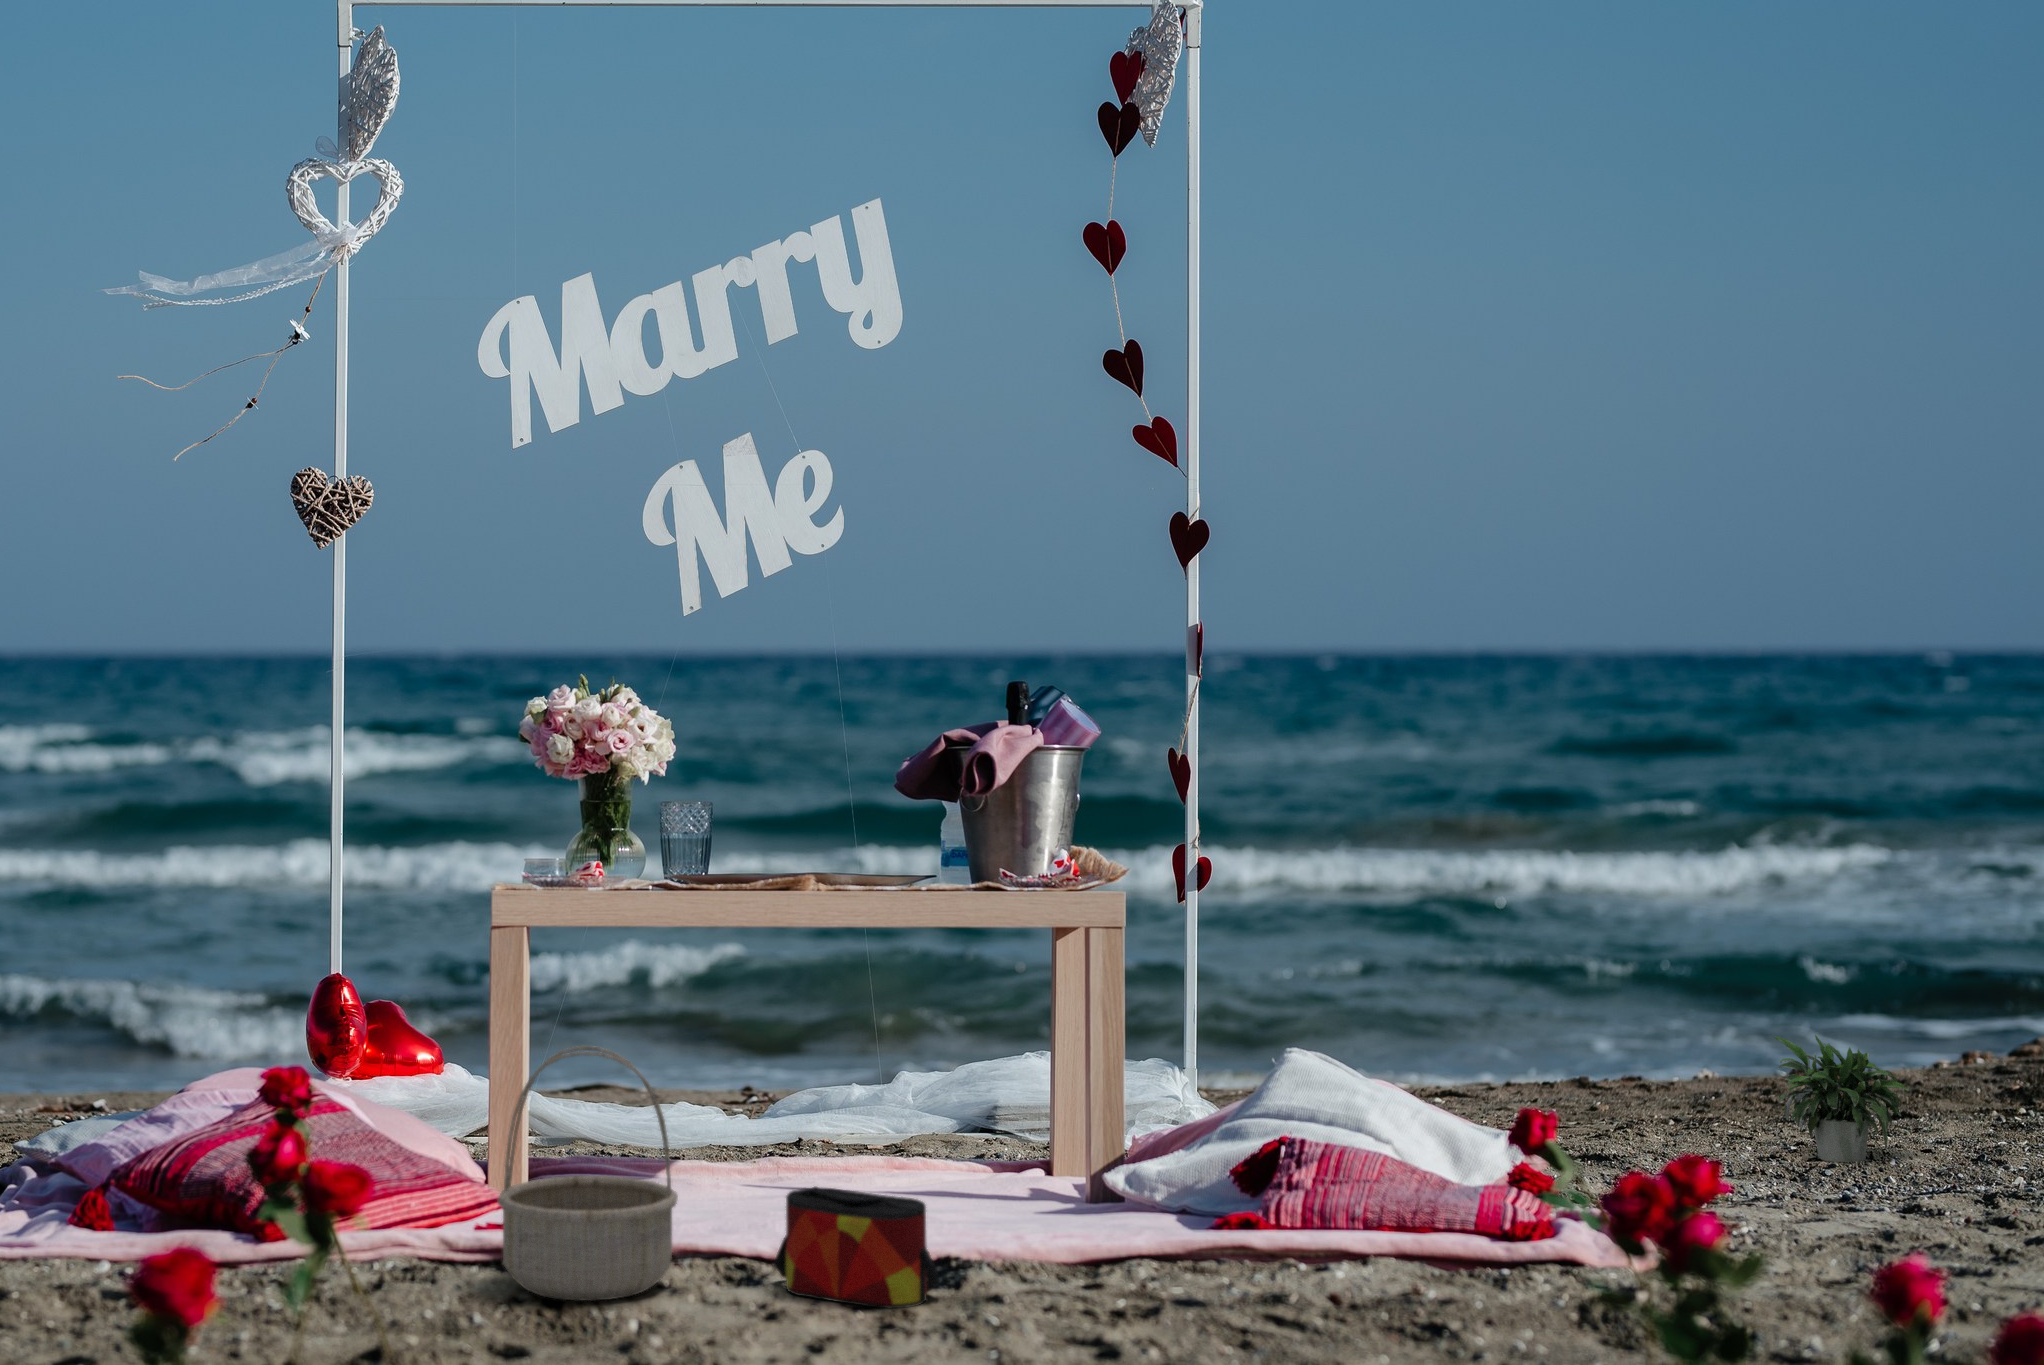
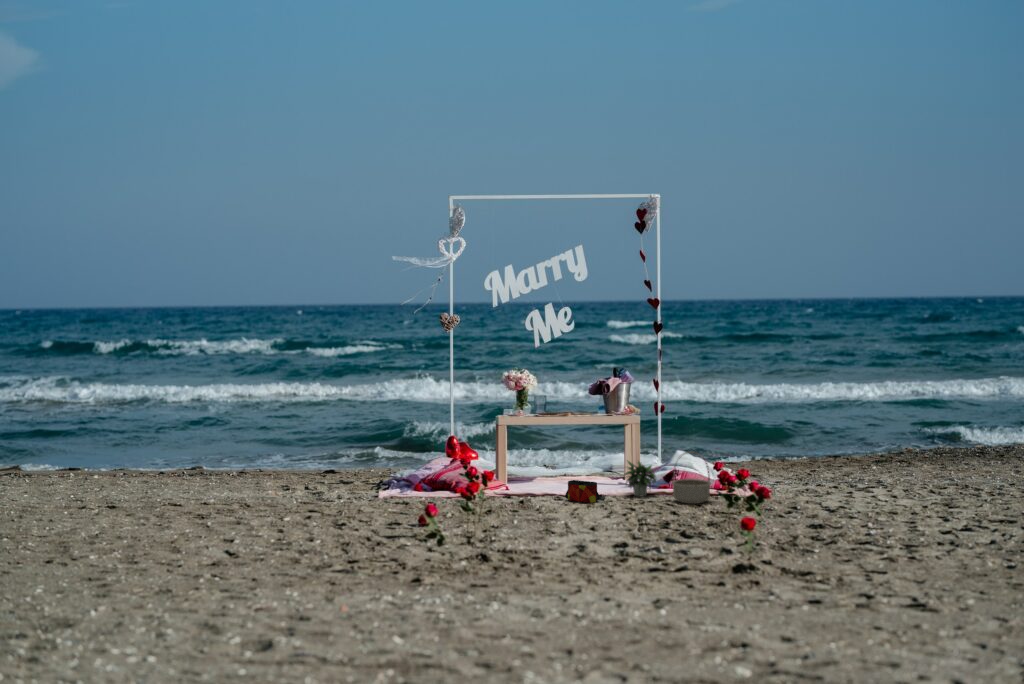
potted plant: present [1774,1035,1909,1162] -> present [625,461,656,496]
basket: present [498,1046,678,1301] -> present [672,452,711,504]

